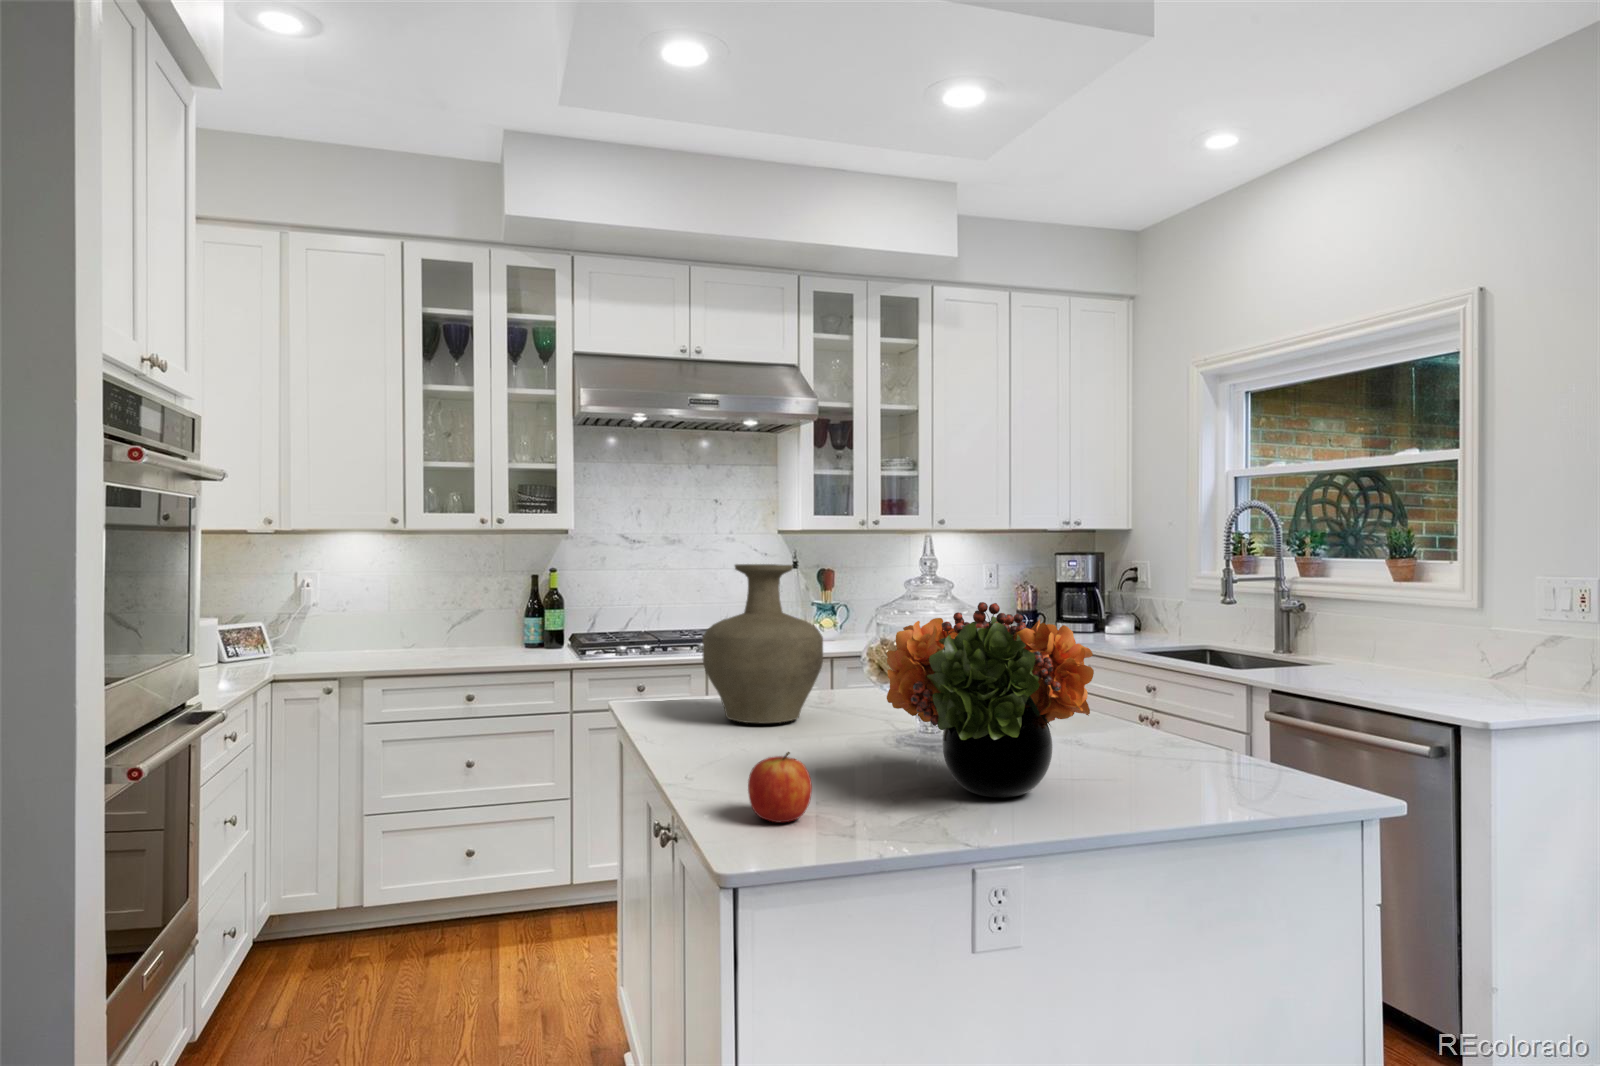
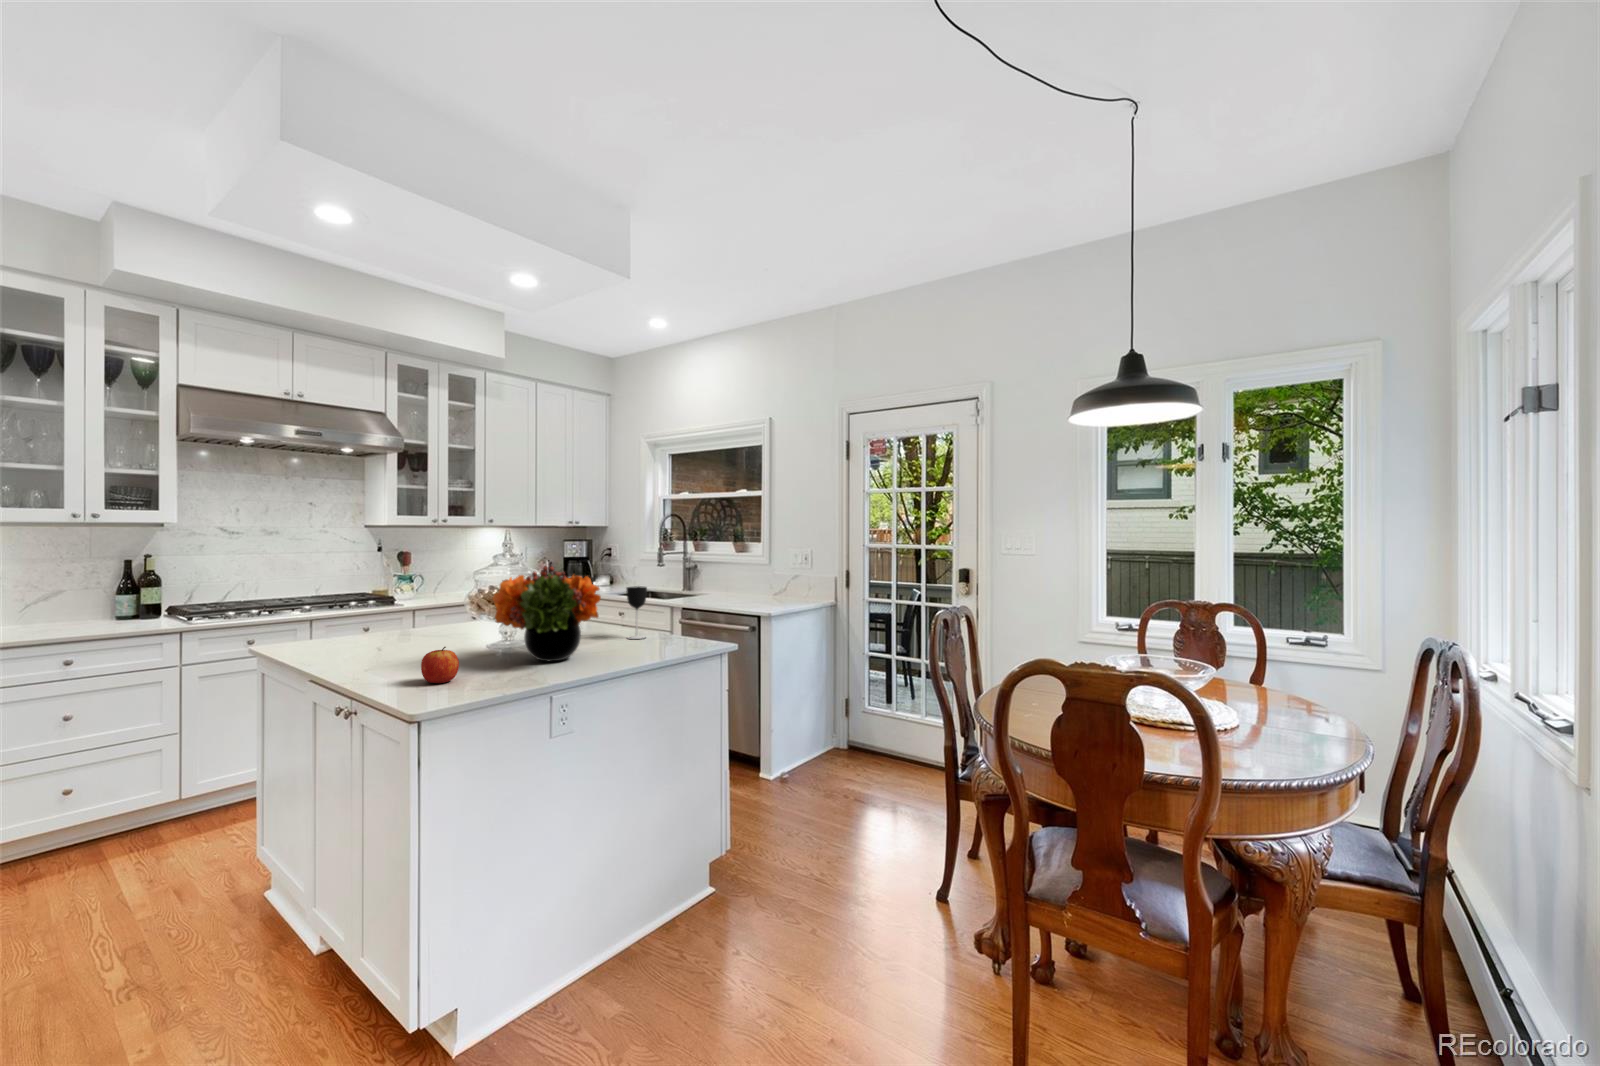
vase: present [702,564,823,723] -> none [353,549,437,645]
wine glass: none [1154,648,1199,760] -> present [626,586,647,639]

